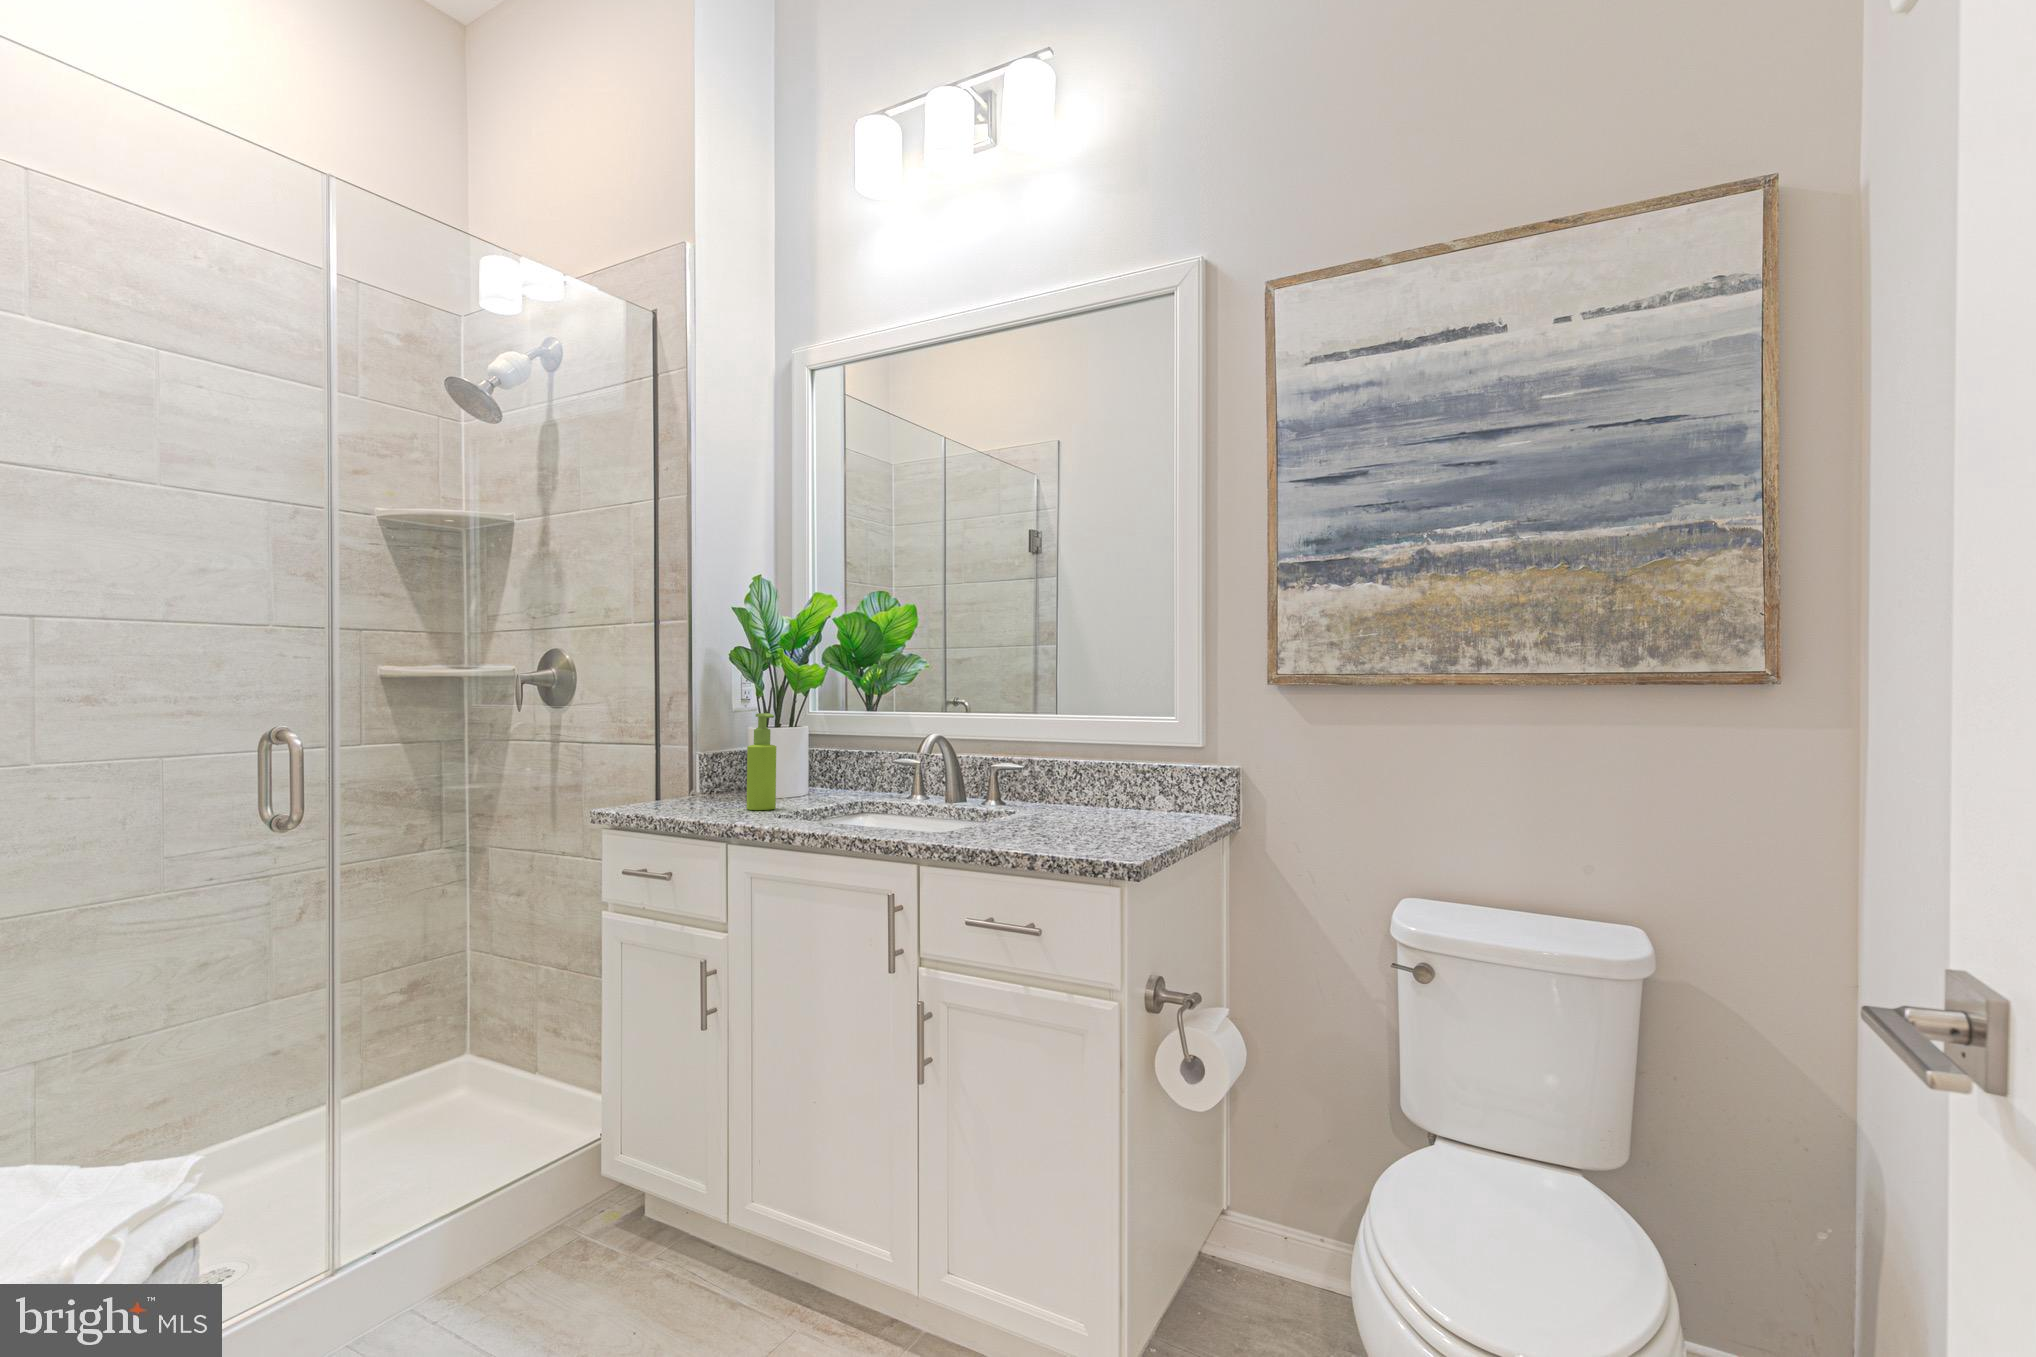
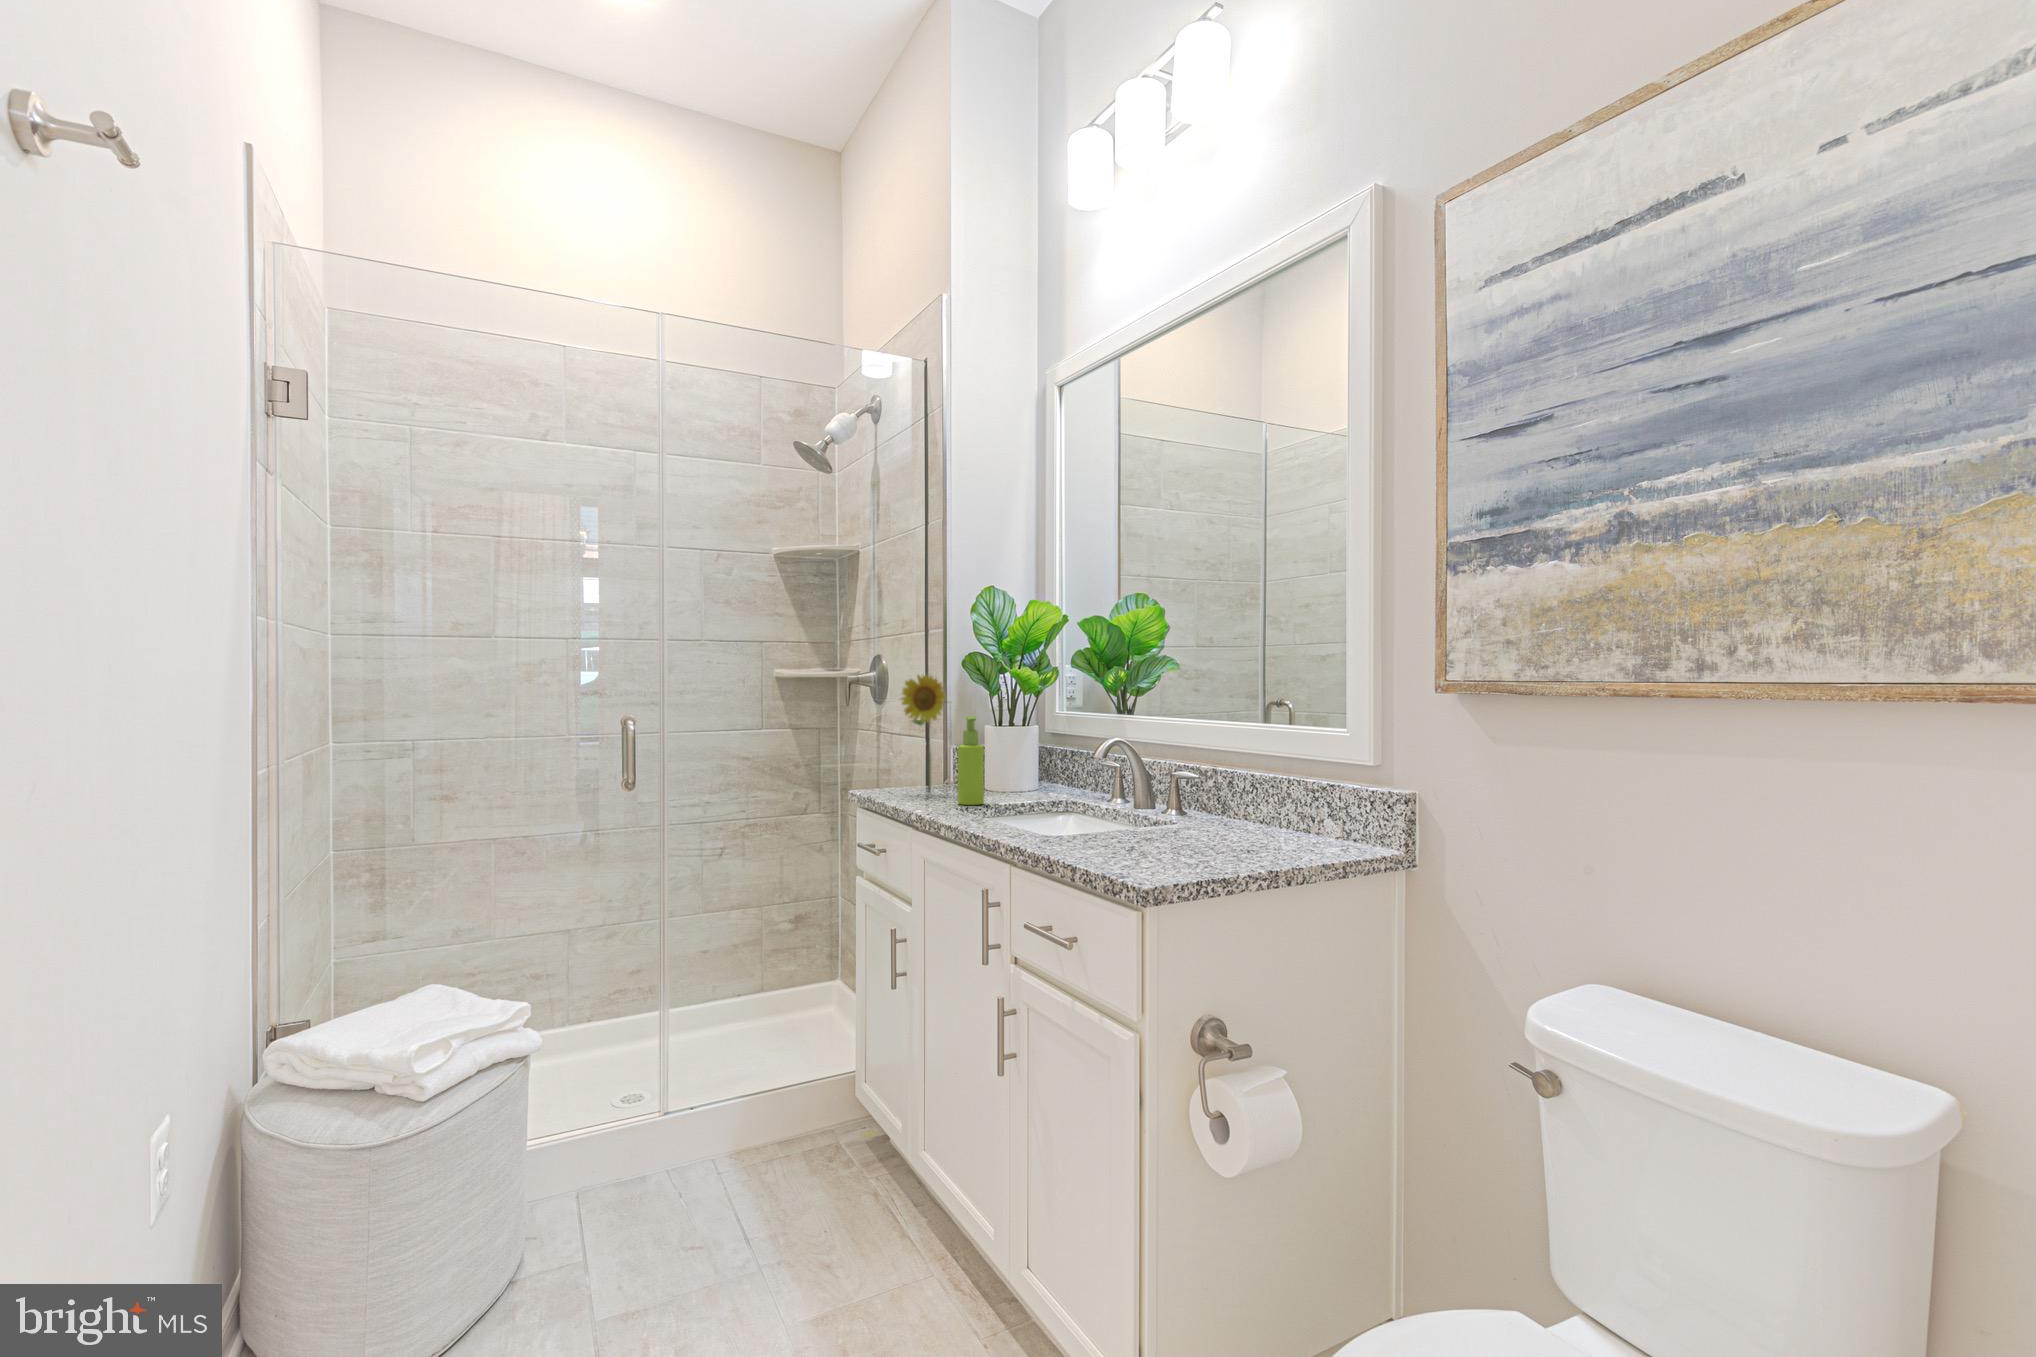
flower: none [658,667,717,804] -> present [901,675,948,793]

